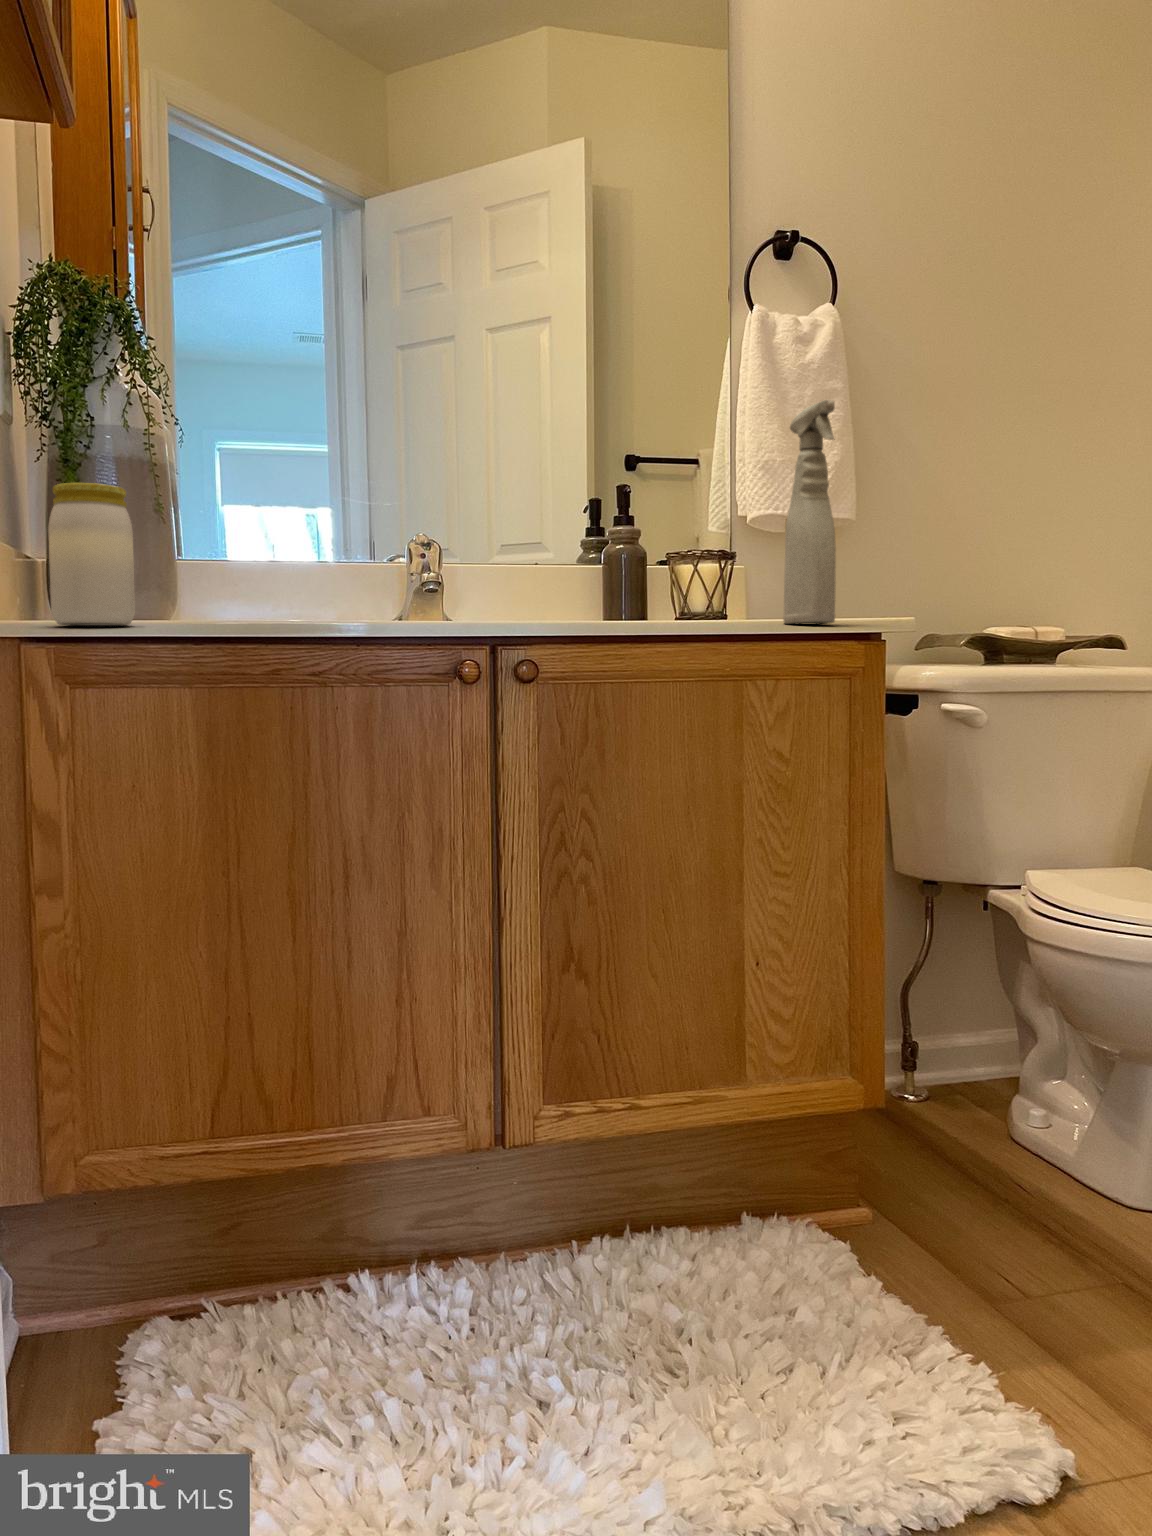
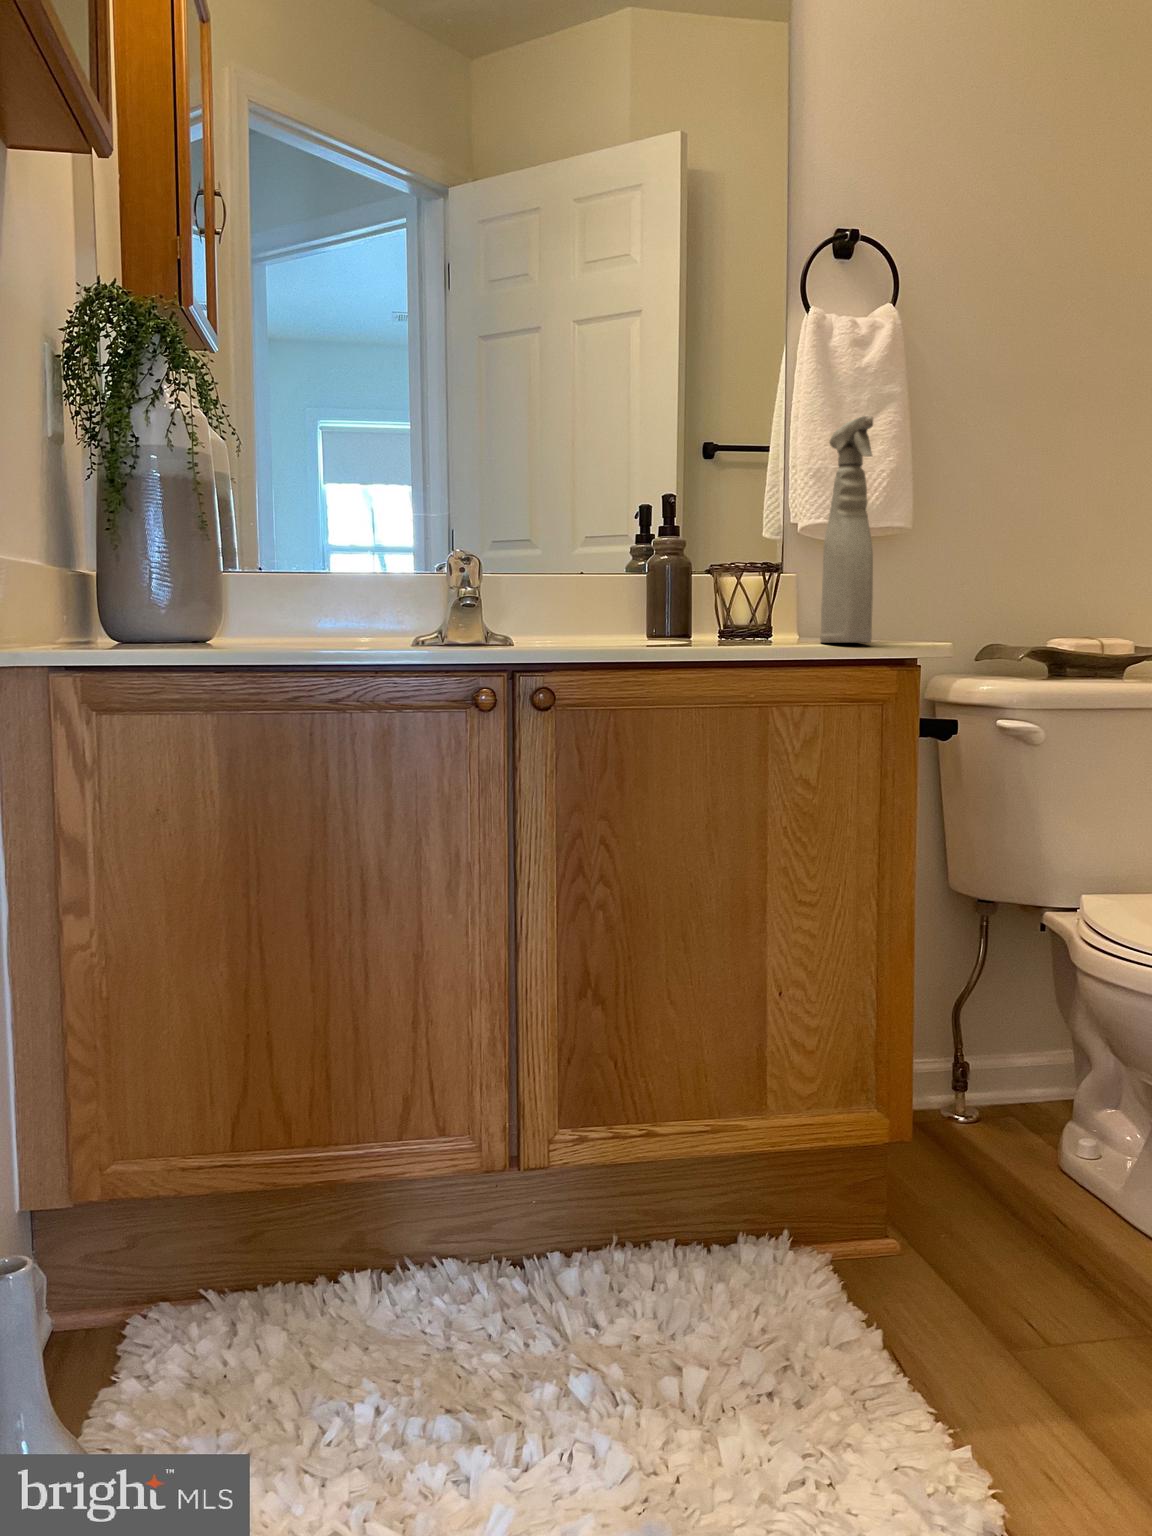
jar: present [48,483,135,626] -> none [86,510,169,647]

